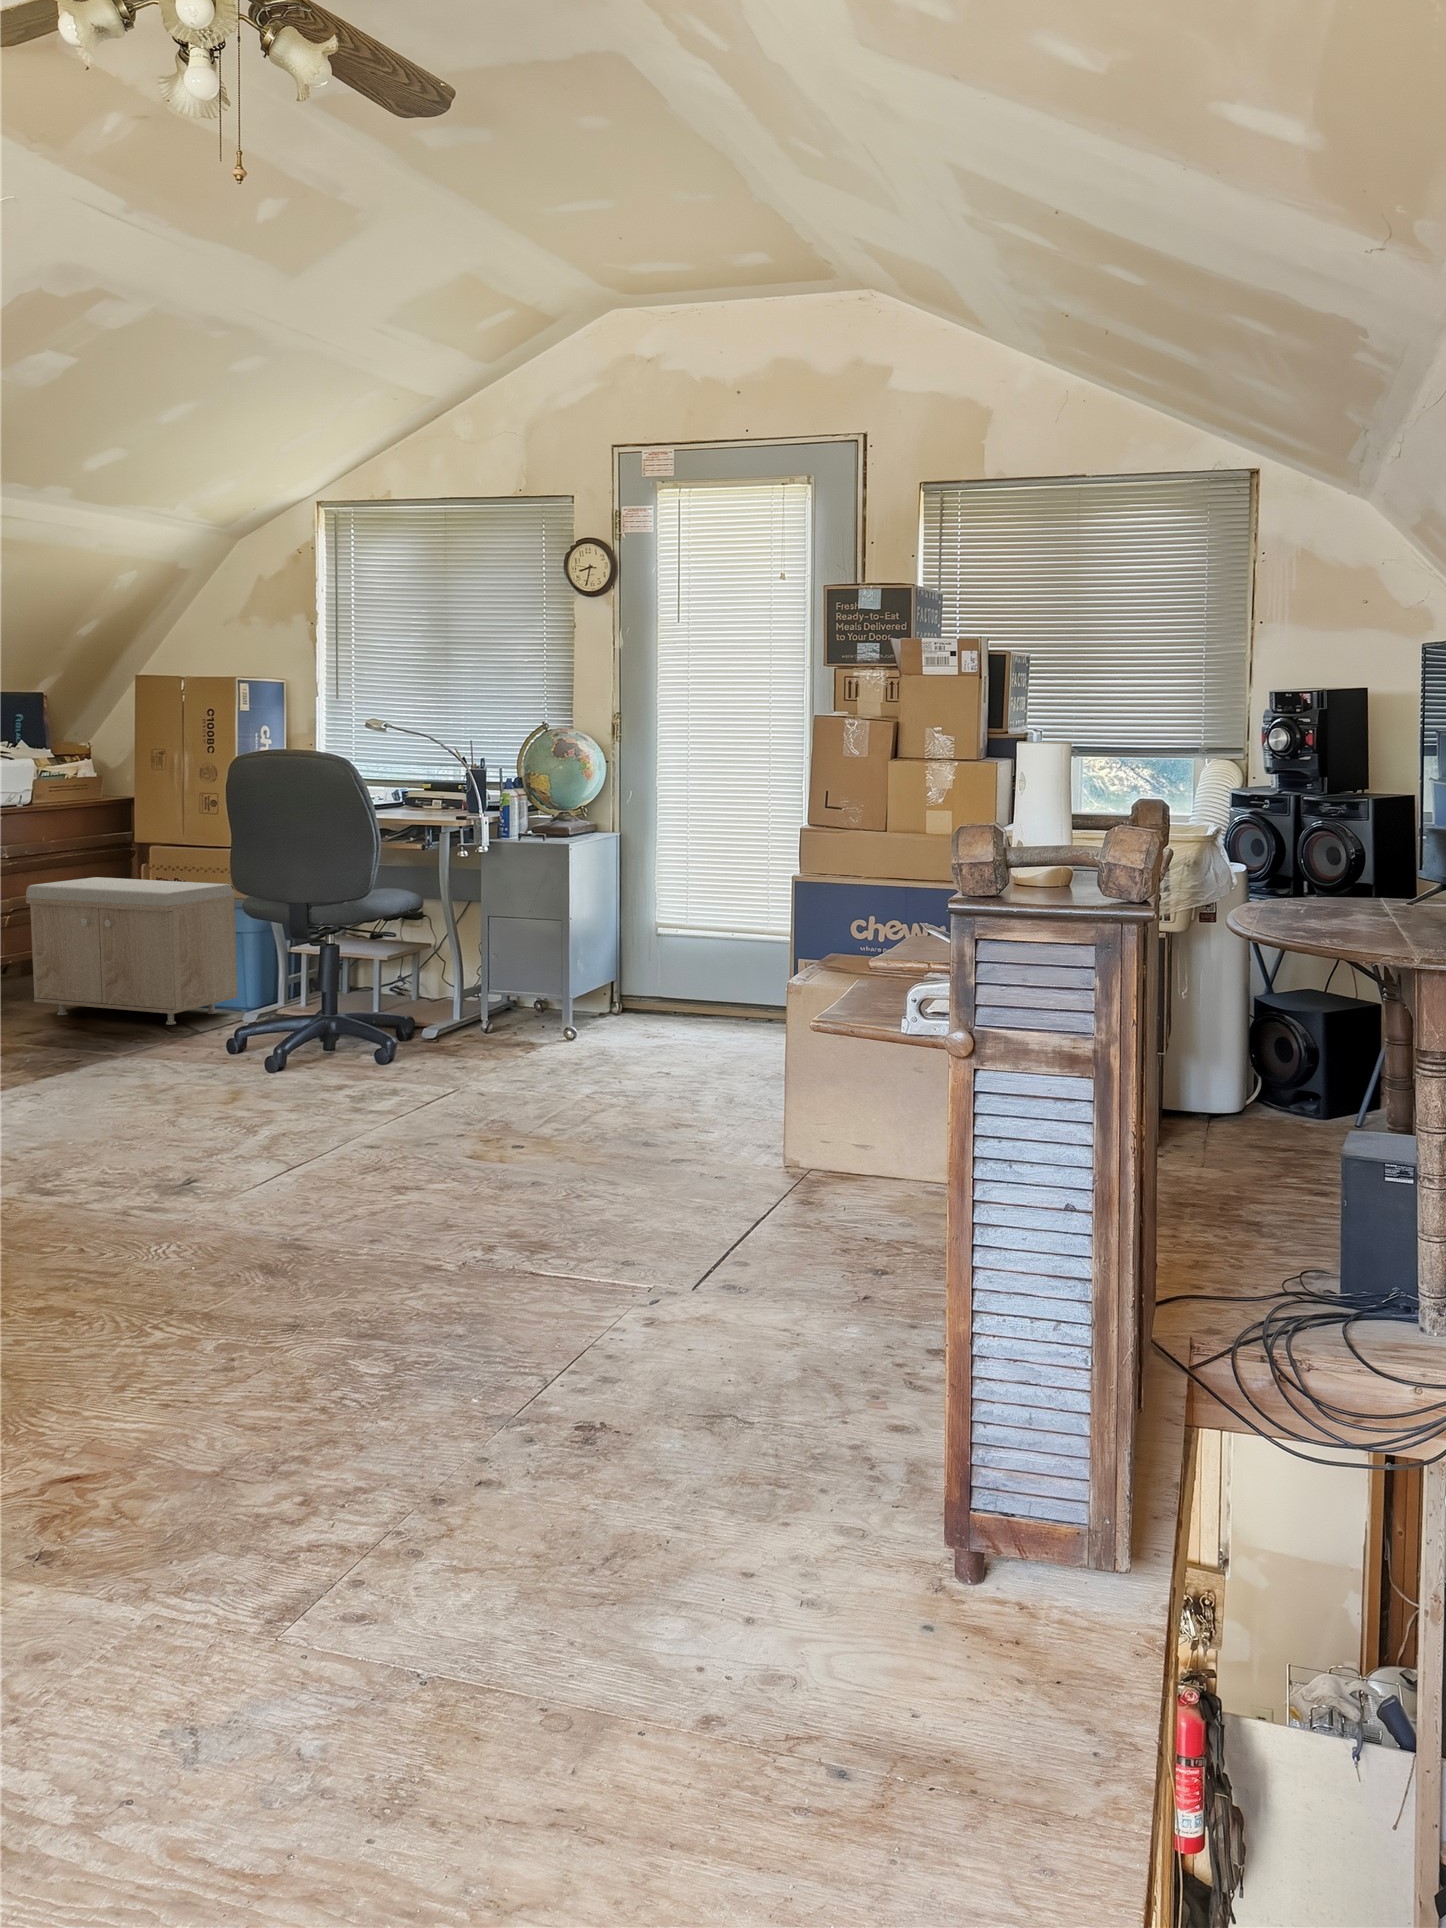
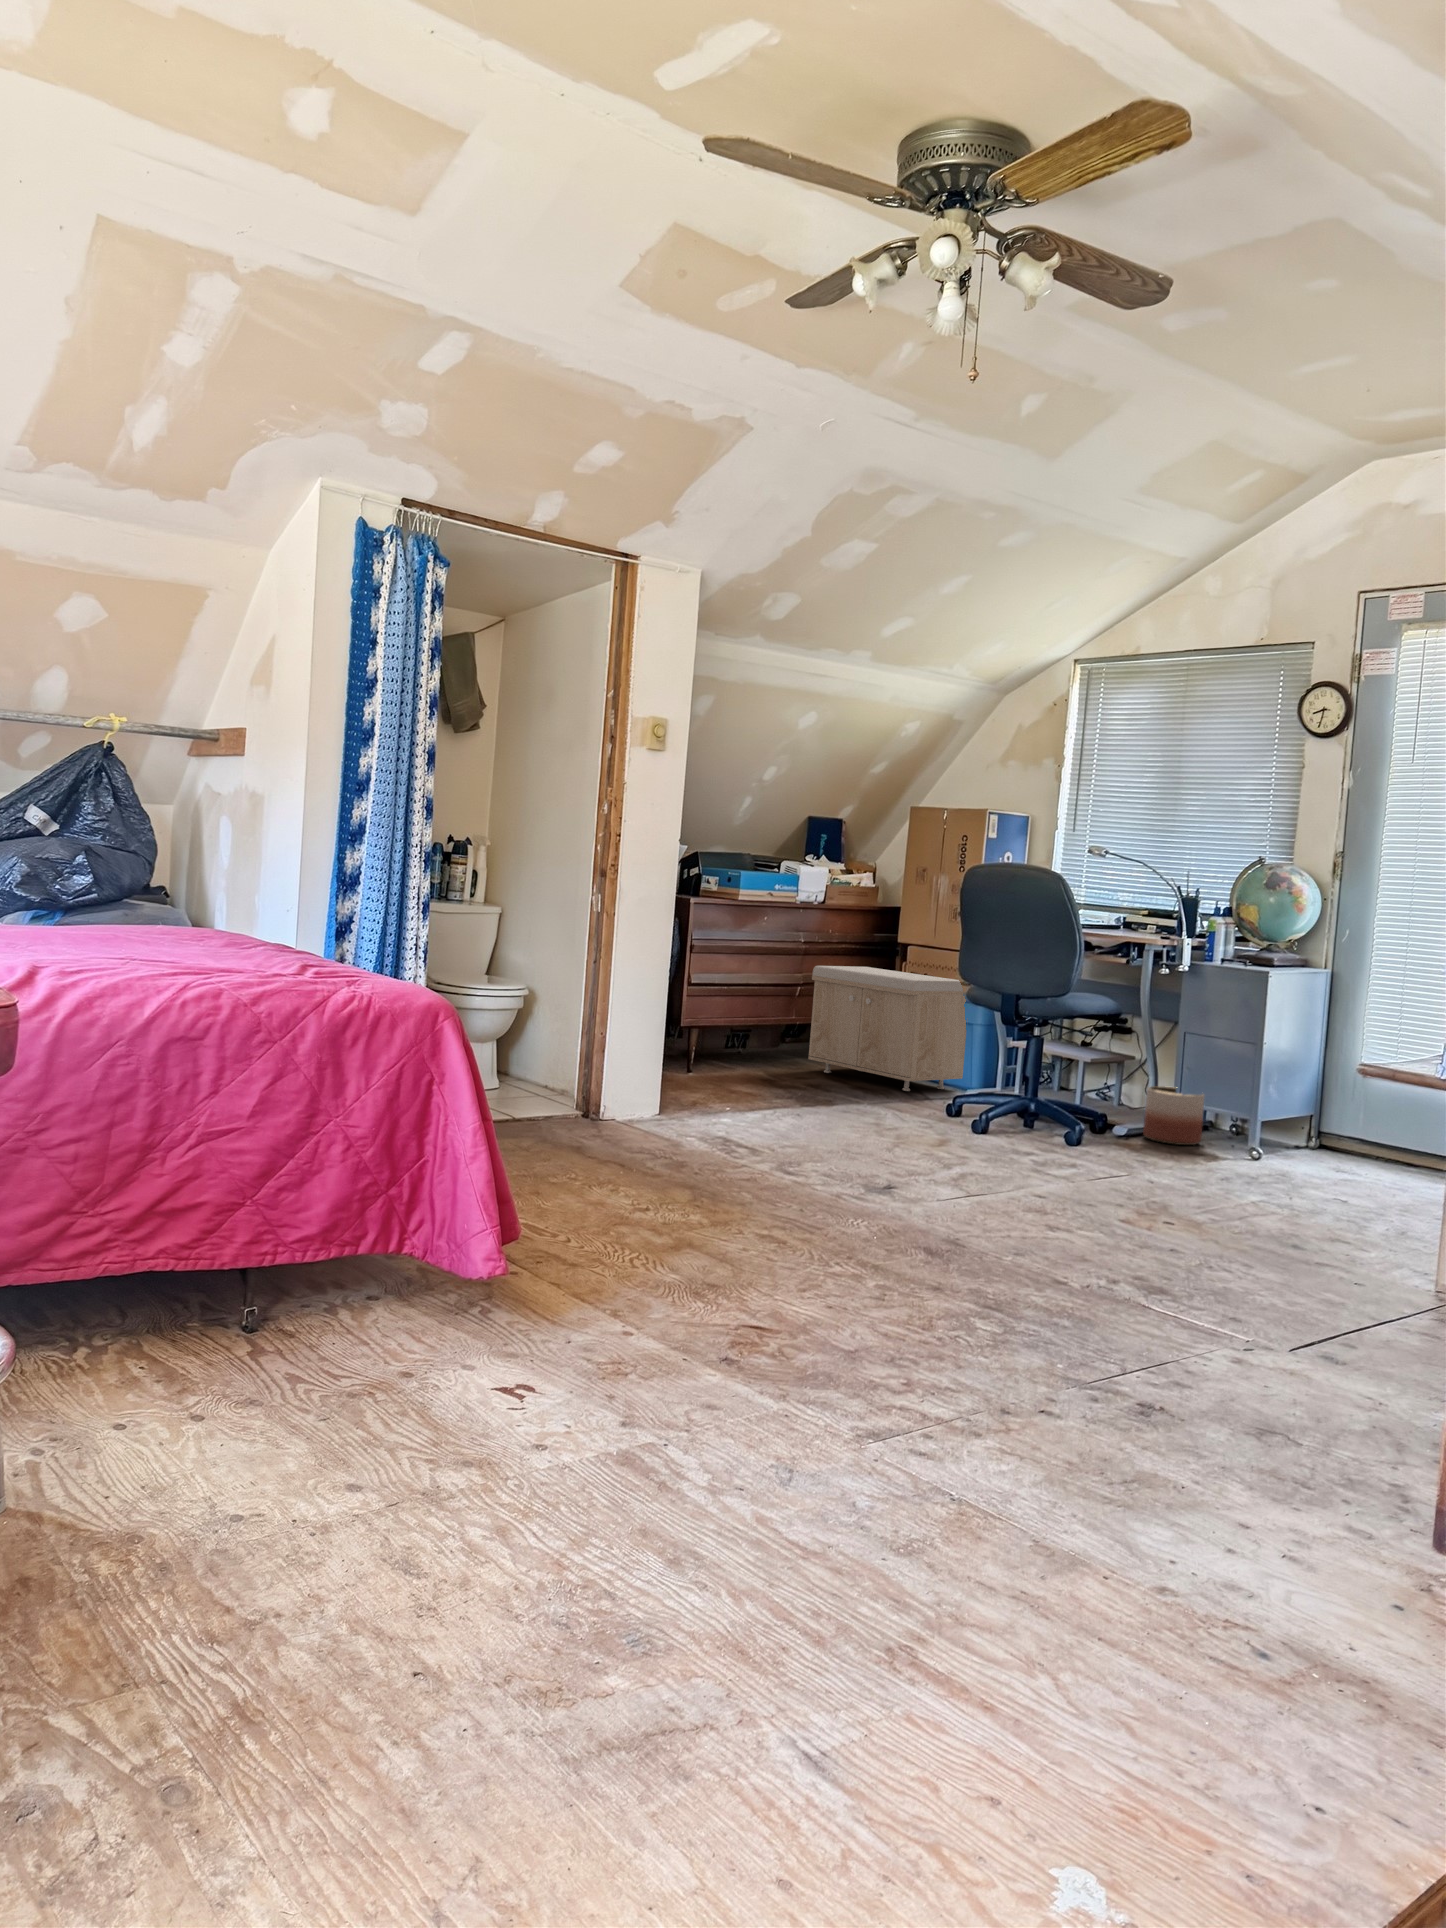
planter: none [456,979,516,1042] -> present [1143,1086,1204,1145]

